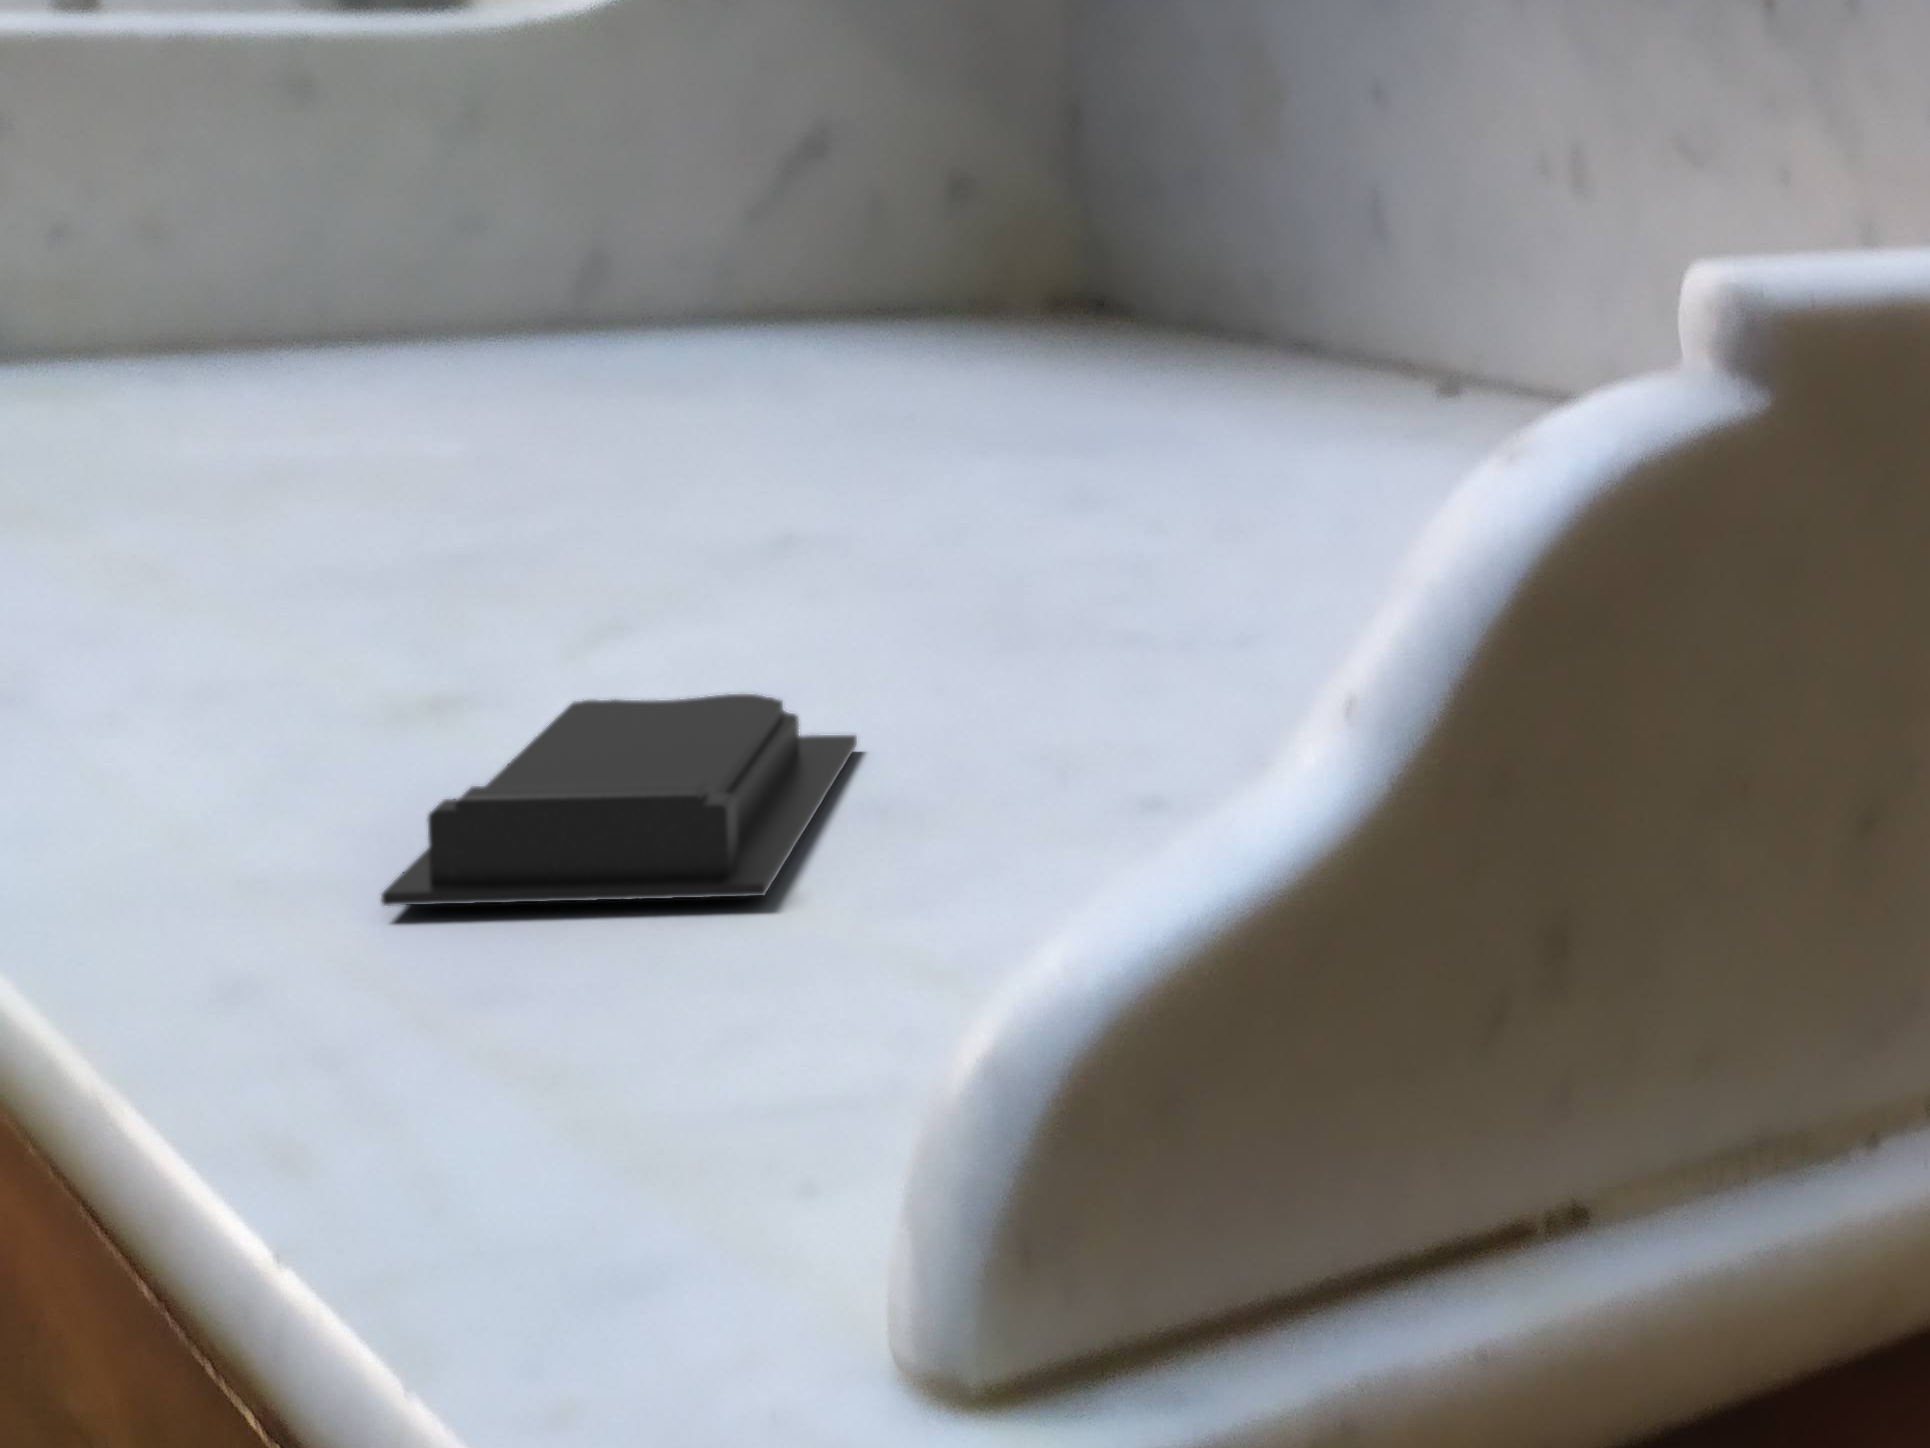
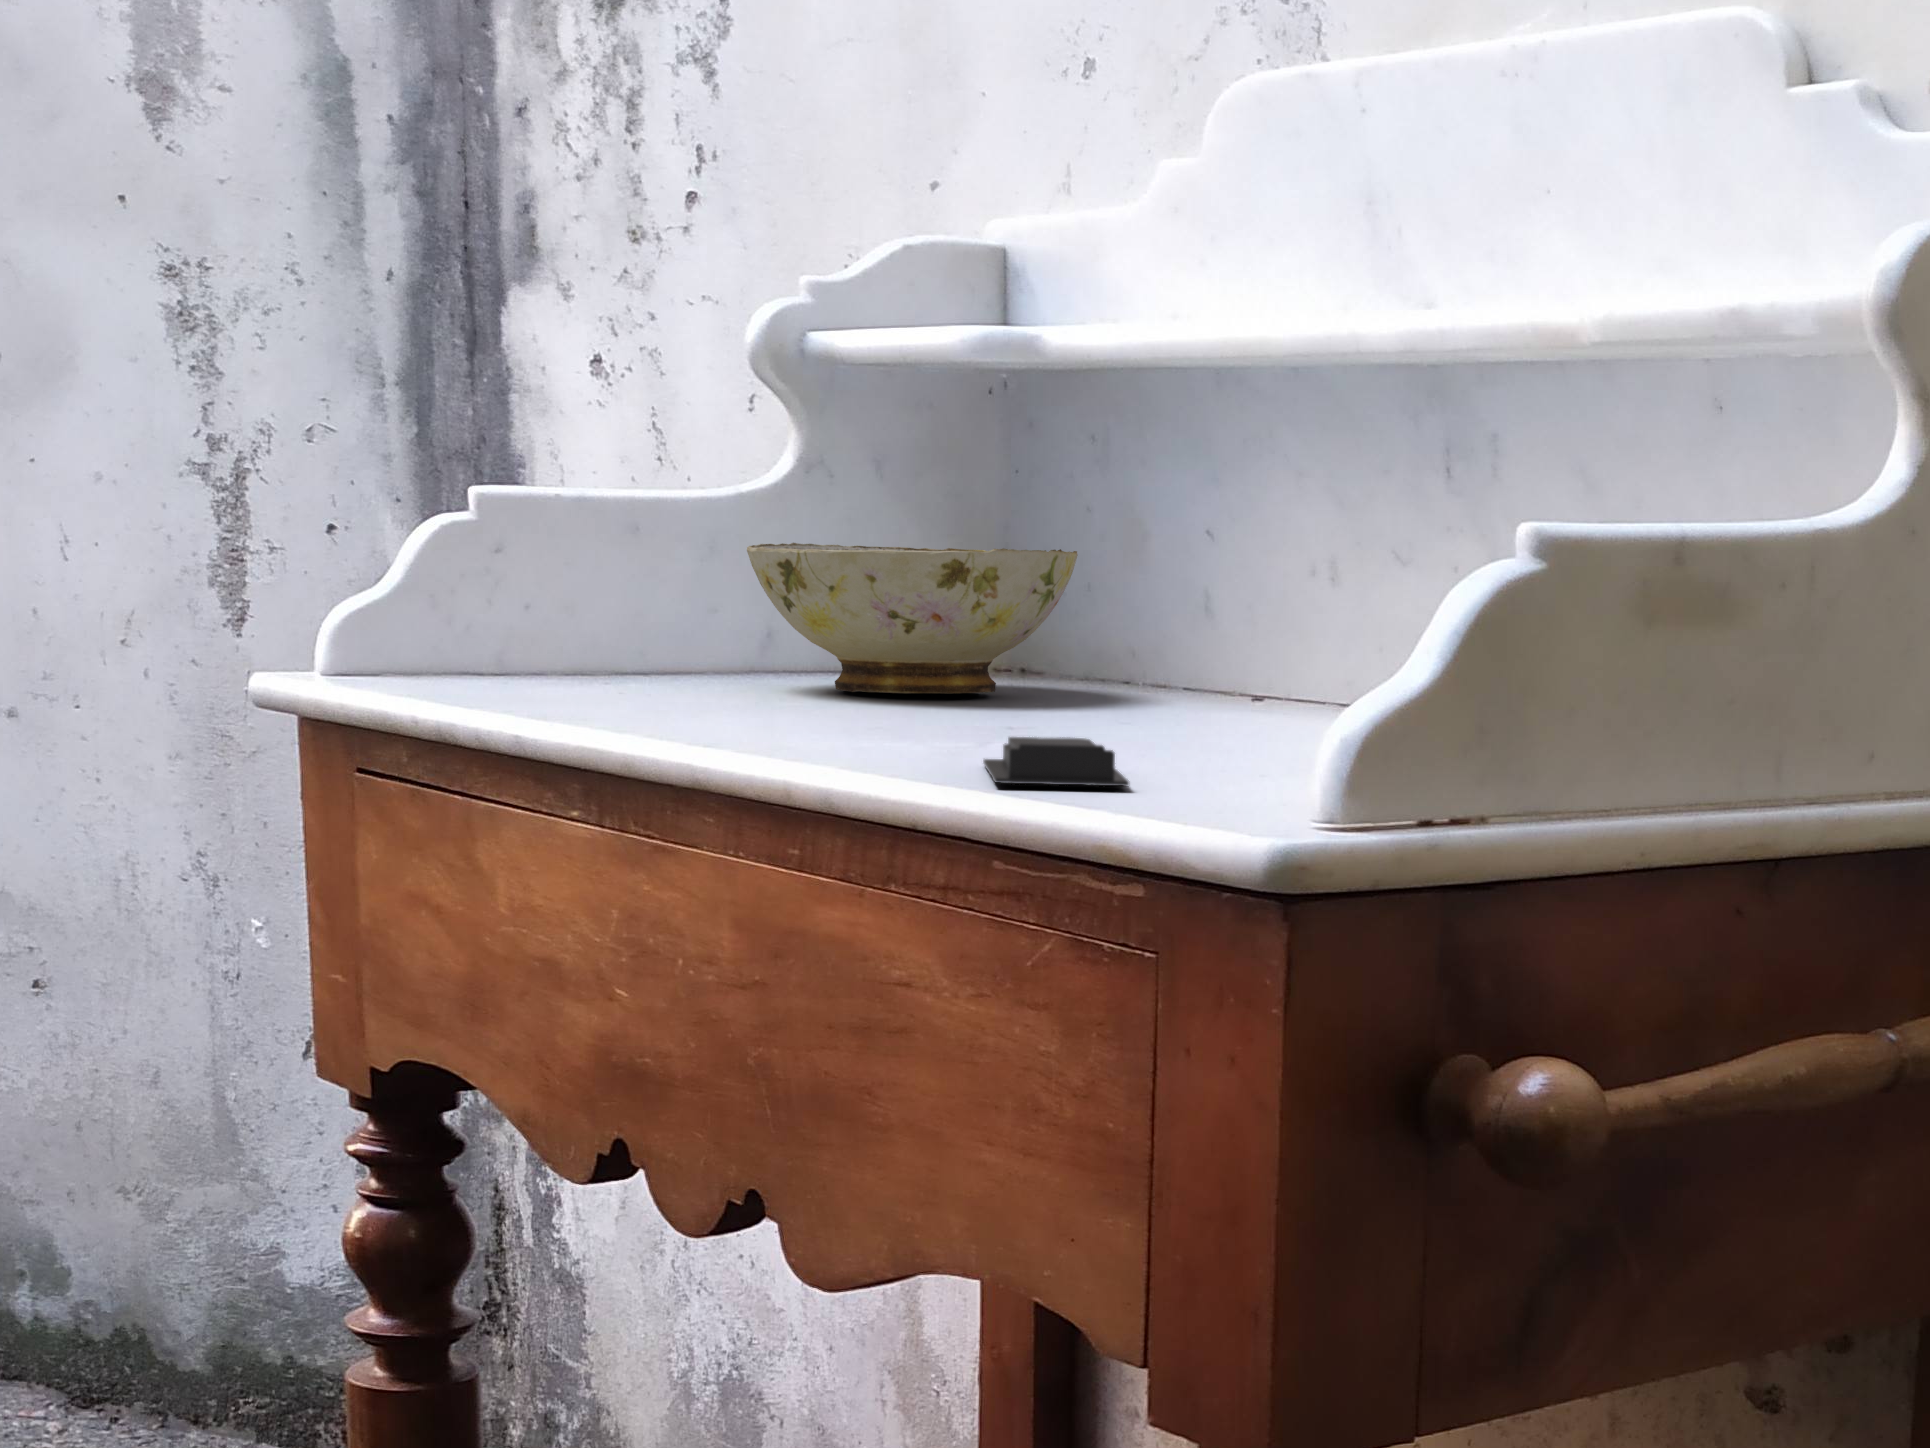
ceramic bowl: none [448,133,1110,423] -> present [747,543,1078,694]

